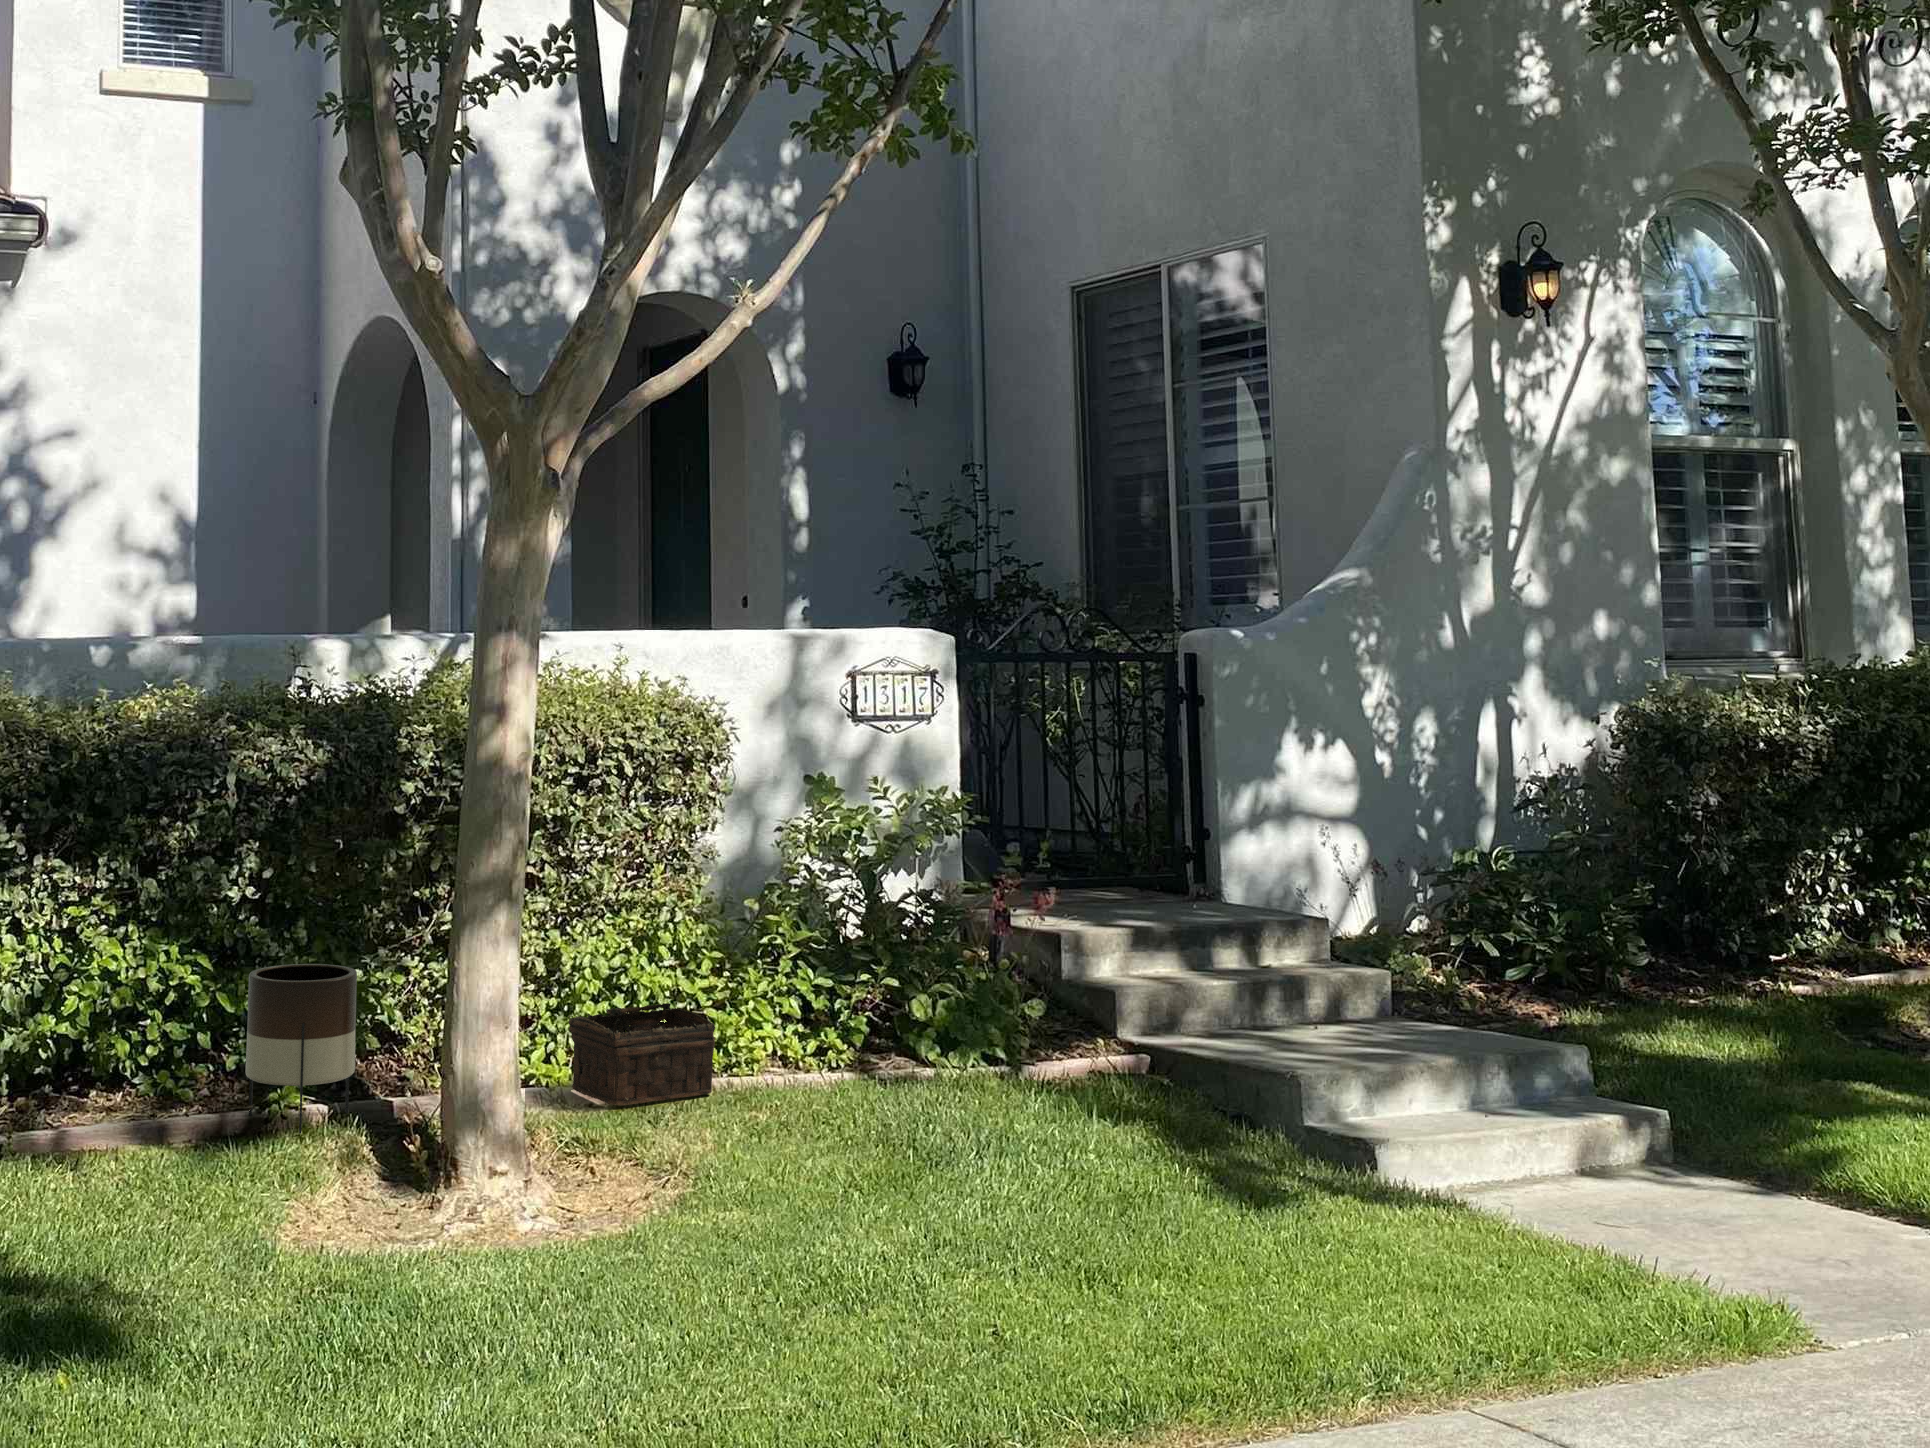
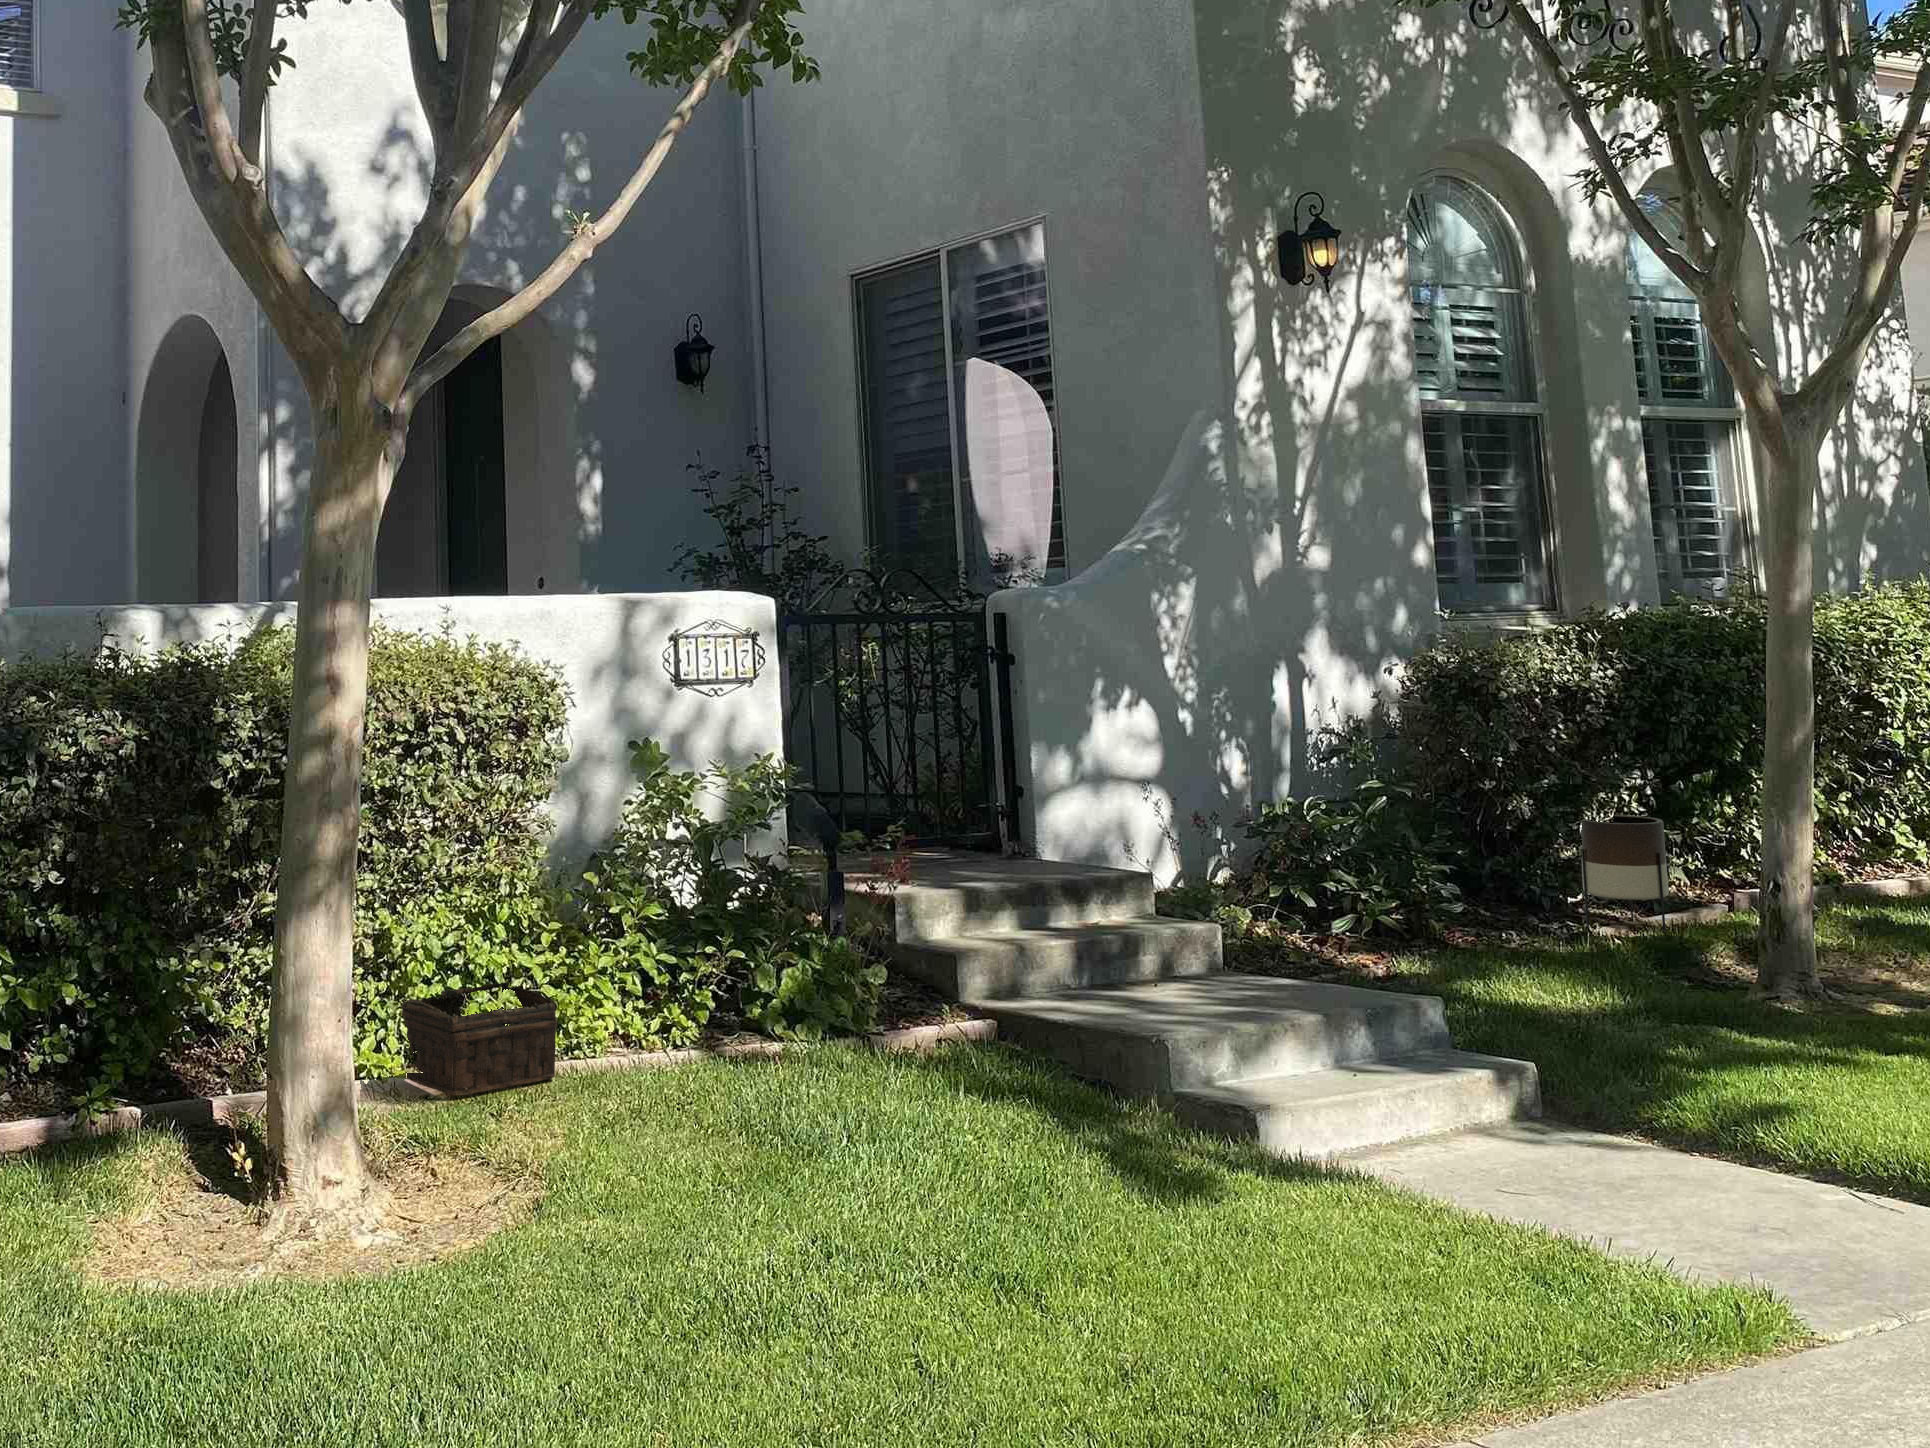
planter: present [245,964,357,1134] -> present [1581,815,1669,933]

